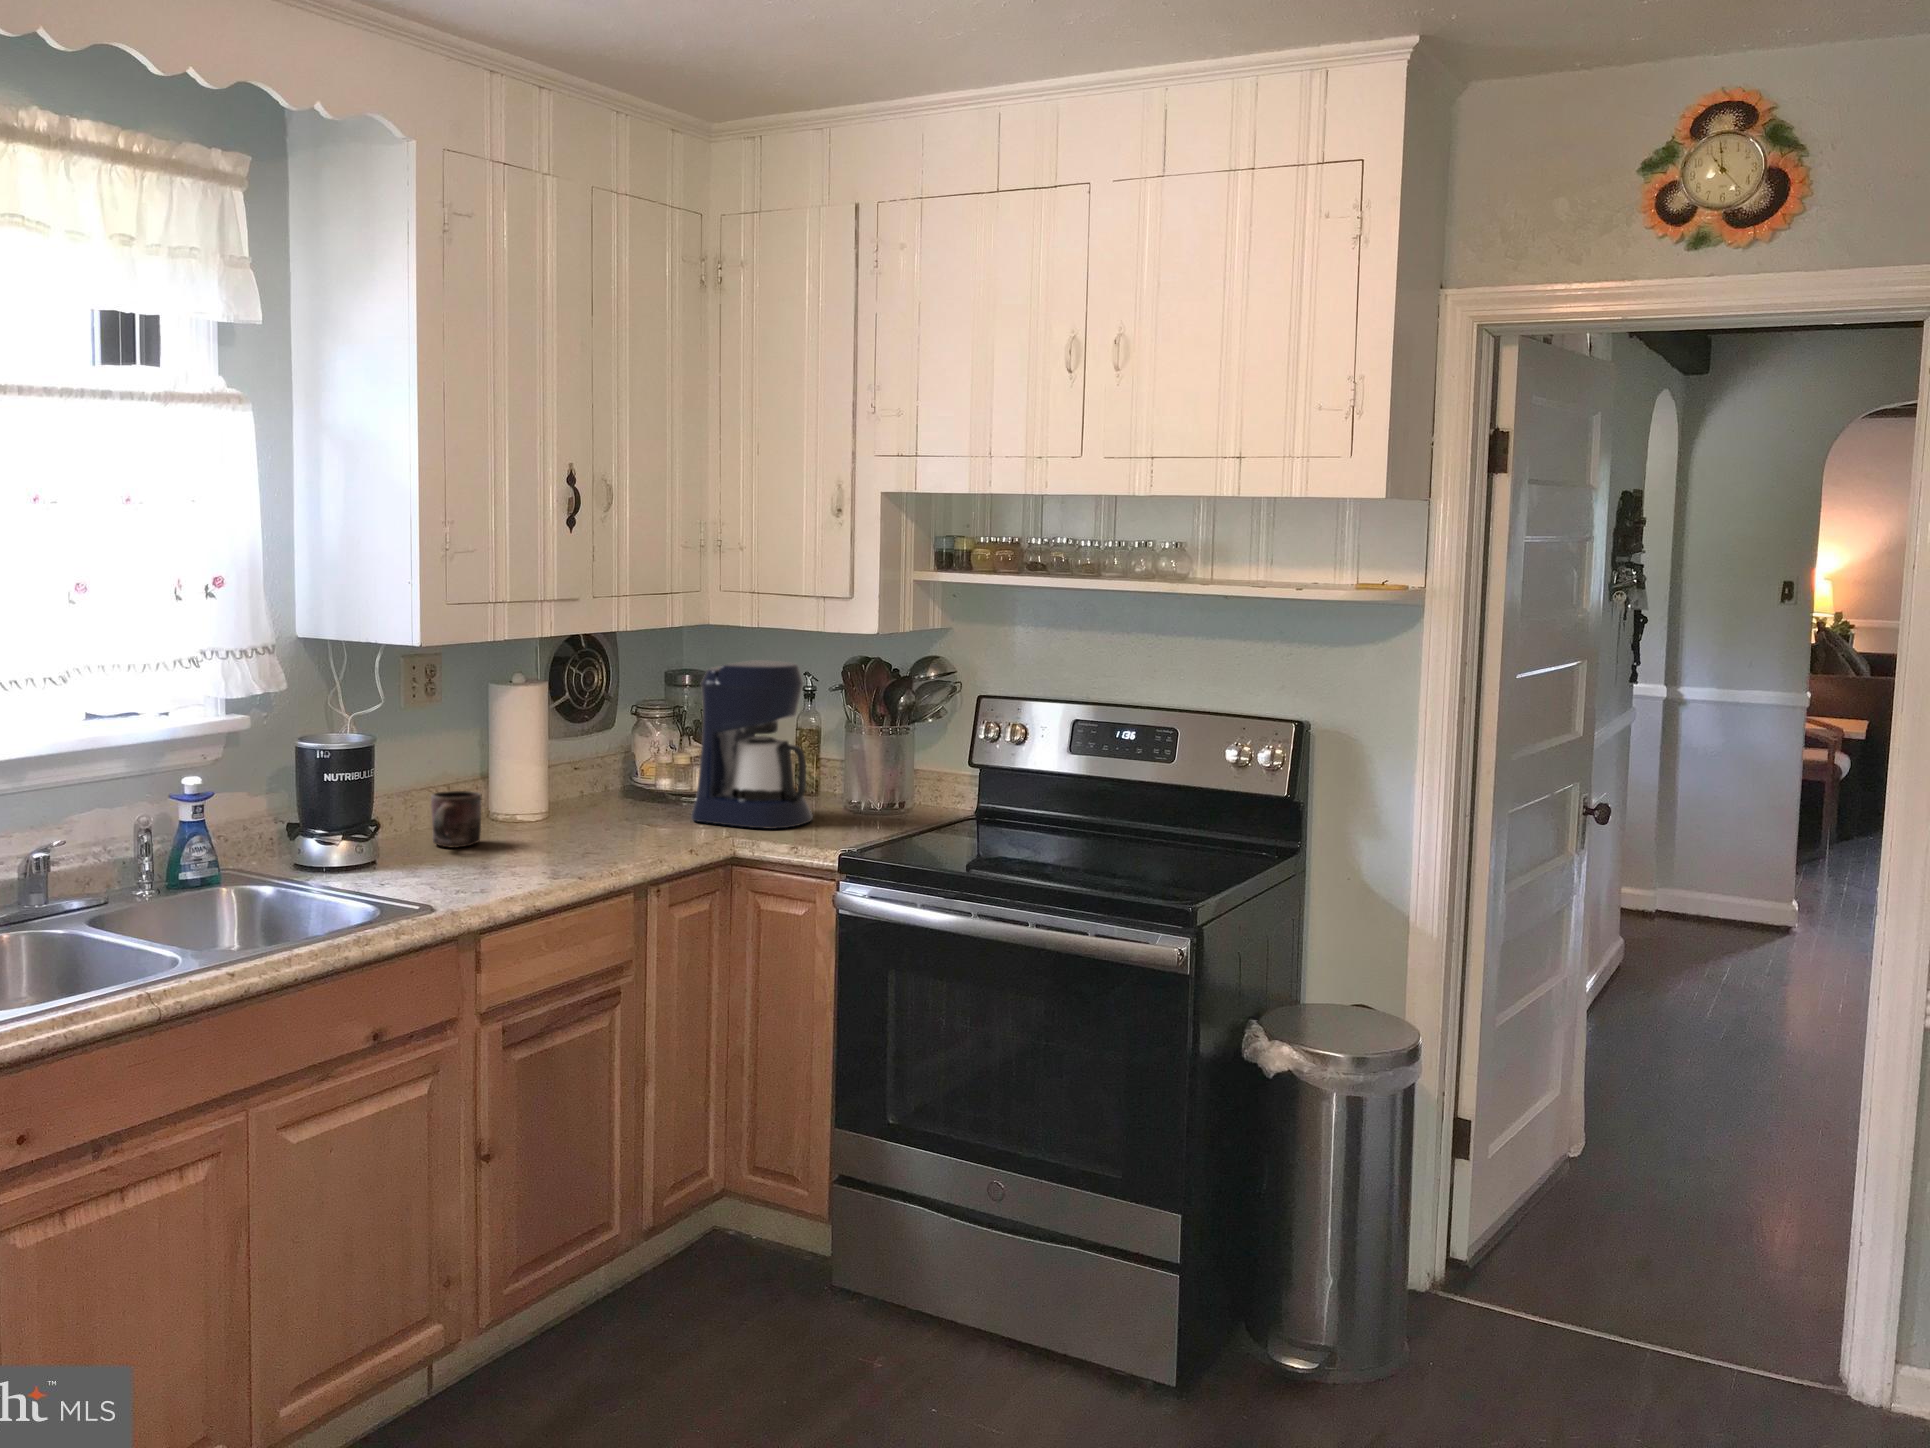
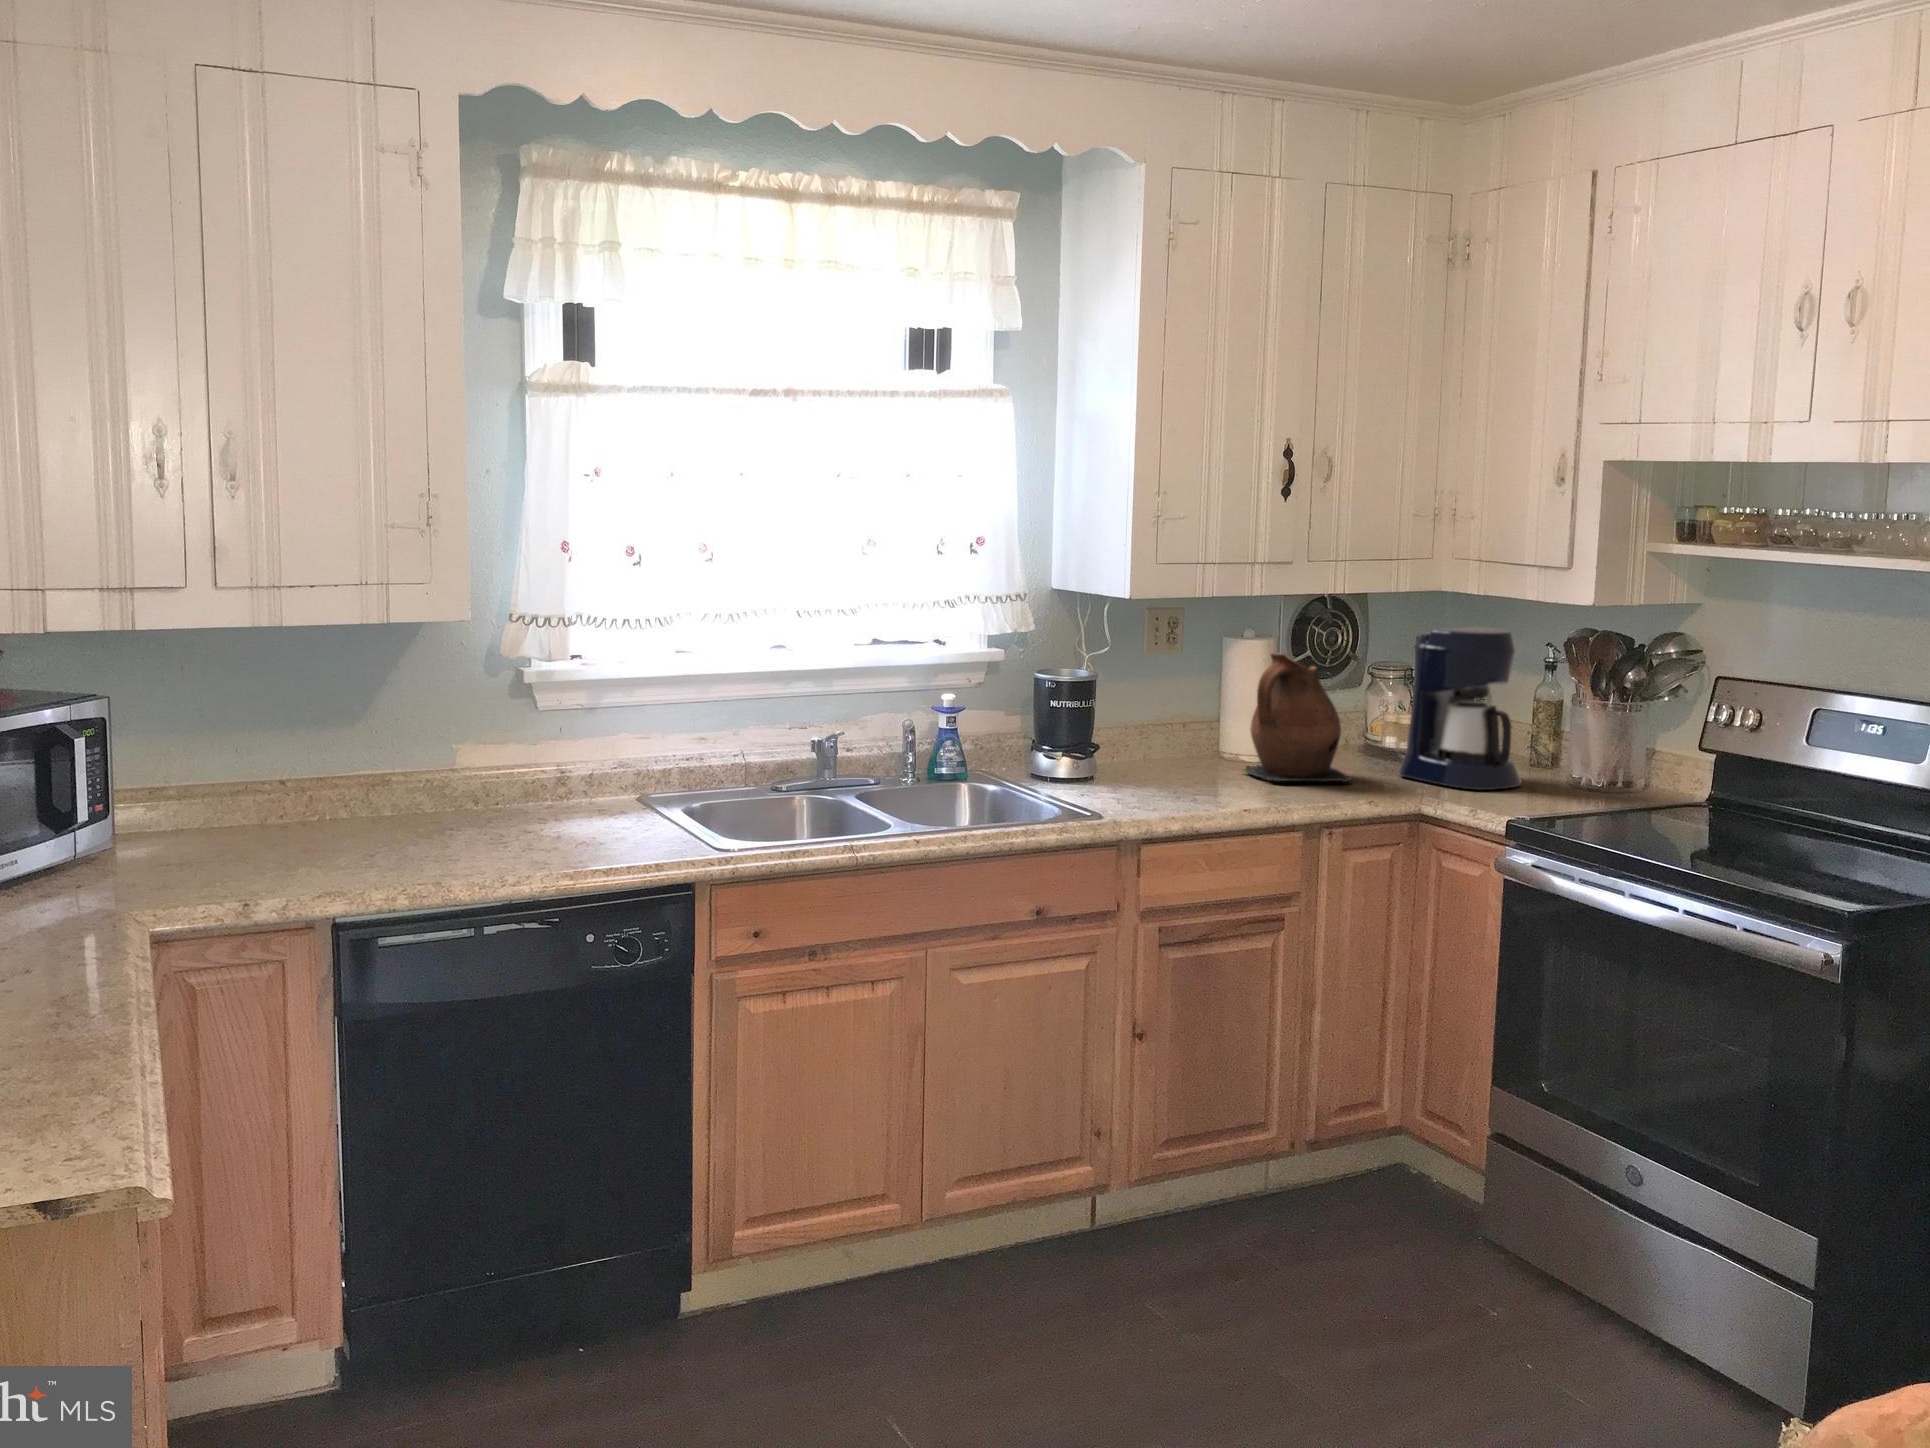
ceramic pitcher: none [527,699,657,841] -> present [1245,653,1352,782]
mug: present [431,791,481,847] -> none [1145,727,1193,776]

